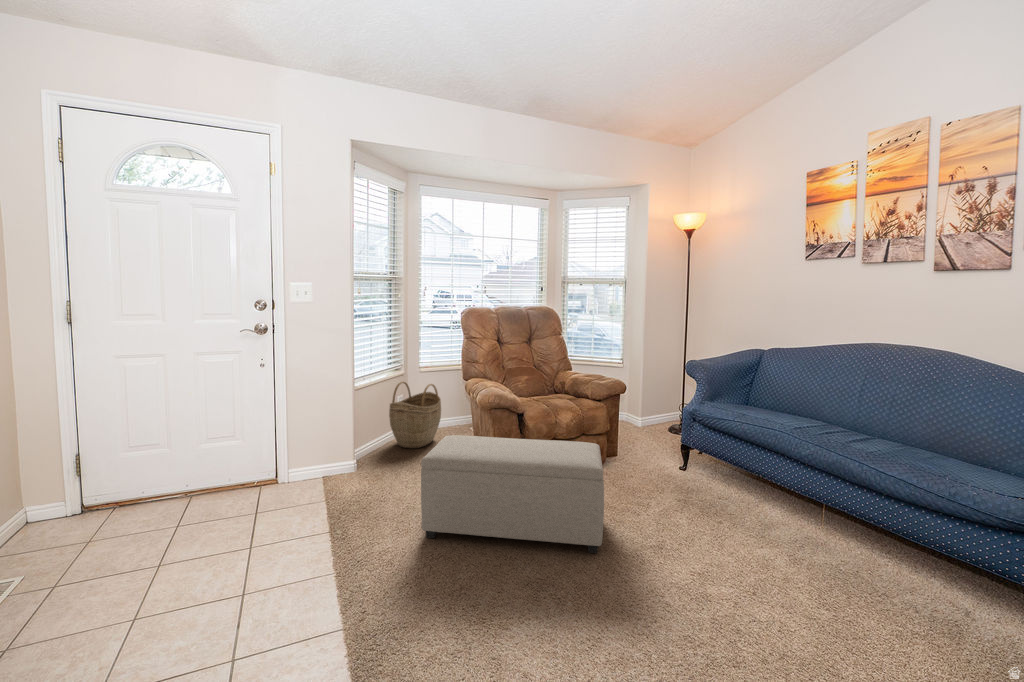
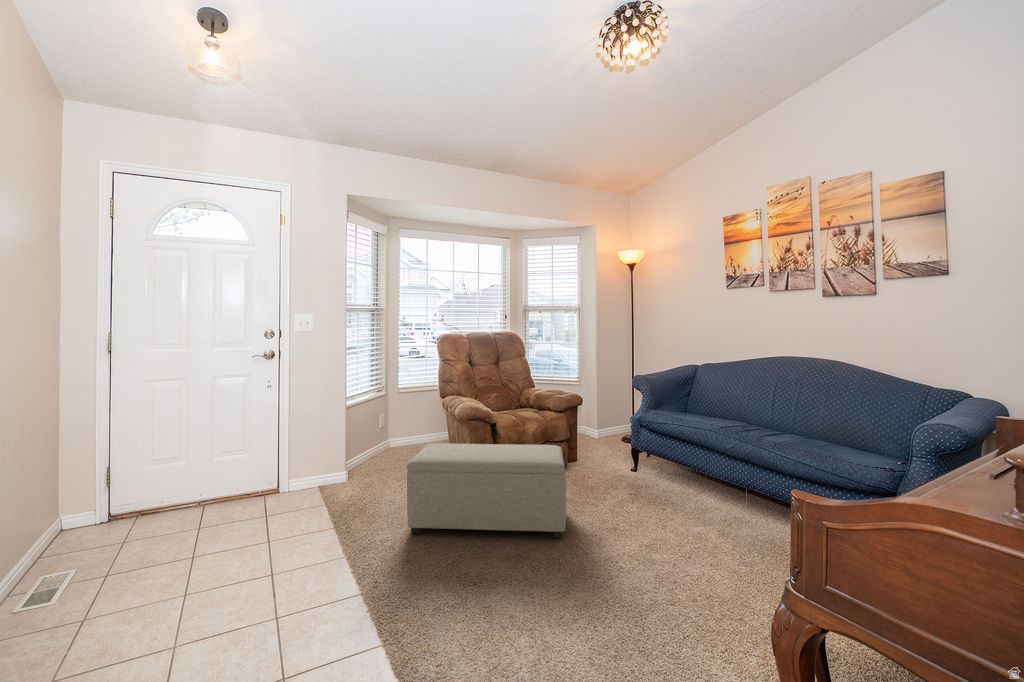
woven basket: present [389,382,441,448] -> none [371,401,419,462]

